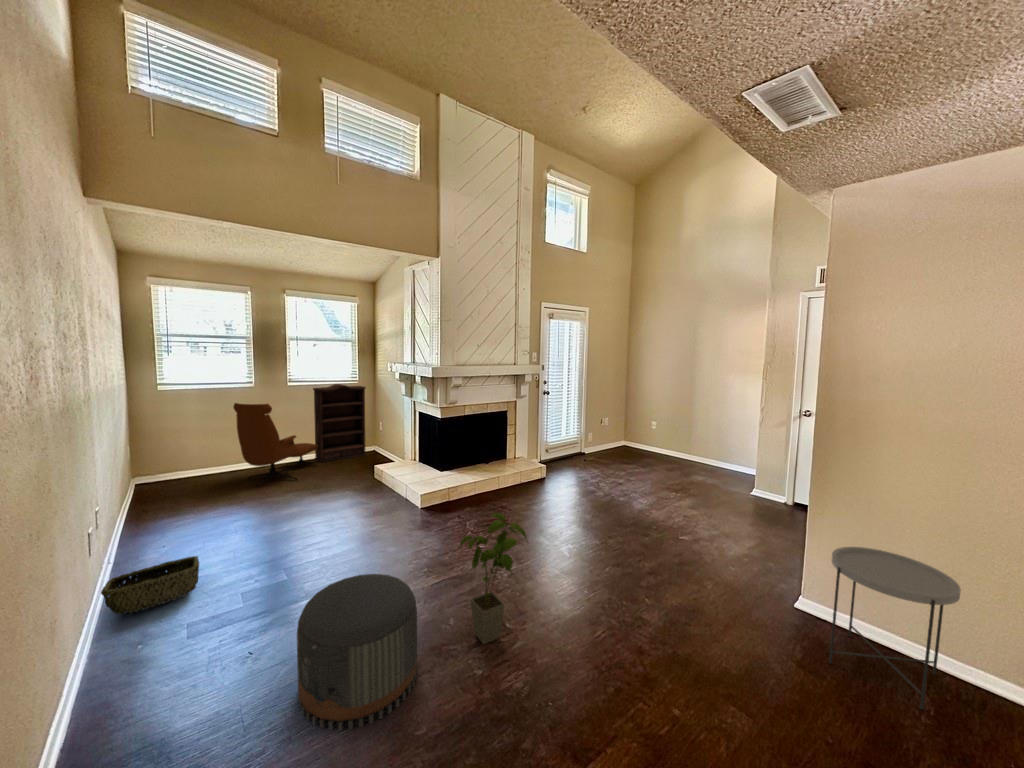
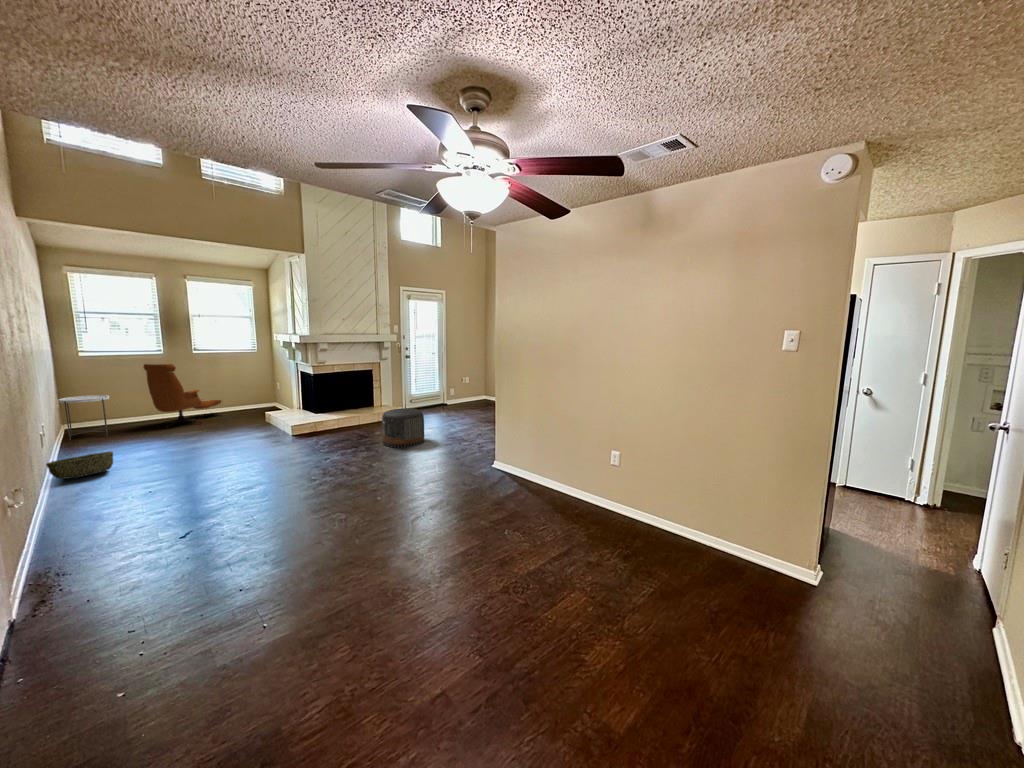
bookshelf: present [313,384,366,463] -> none [217,353,267,415]
house plant: present [460,513,527,644] -> none [273,407,316,480]
side table: present [829,547,961,710] -> present [58,395,109,441]
pouf: present [297,574,417,730] -> present [382,408,424,448]

